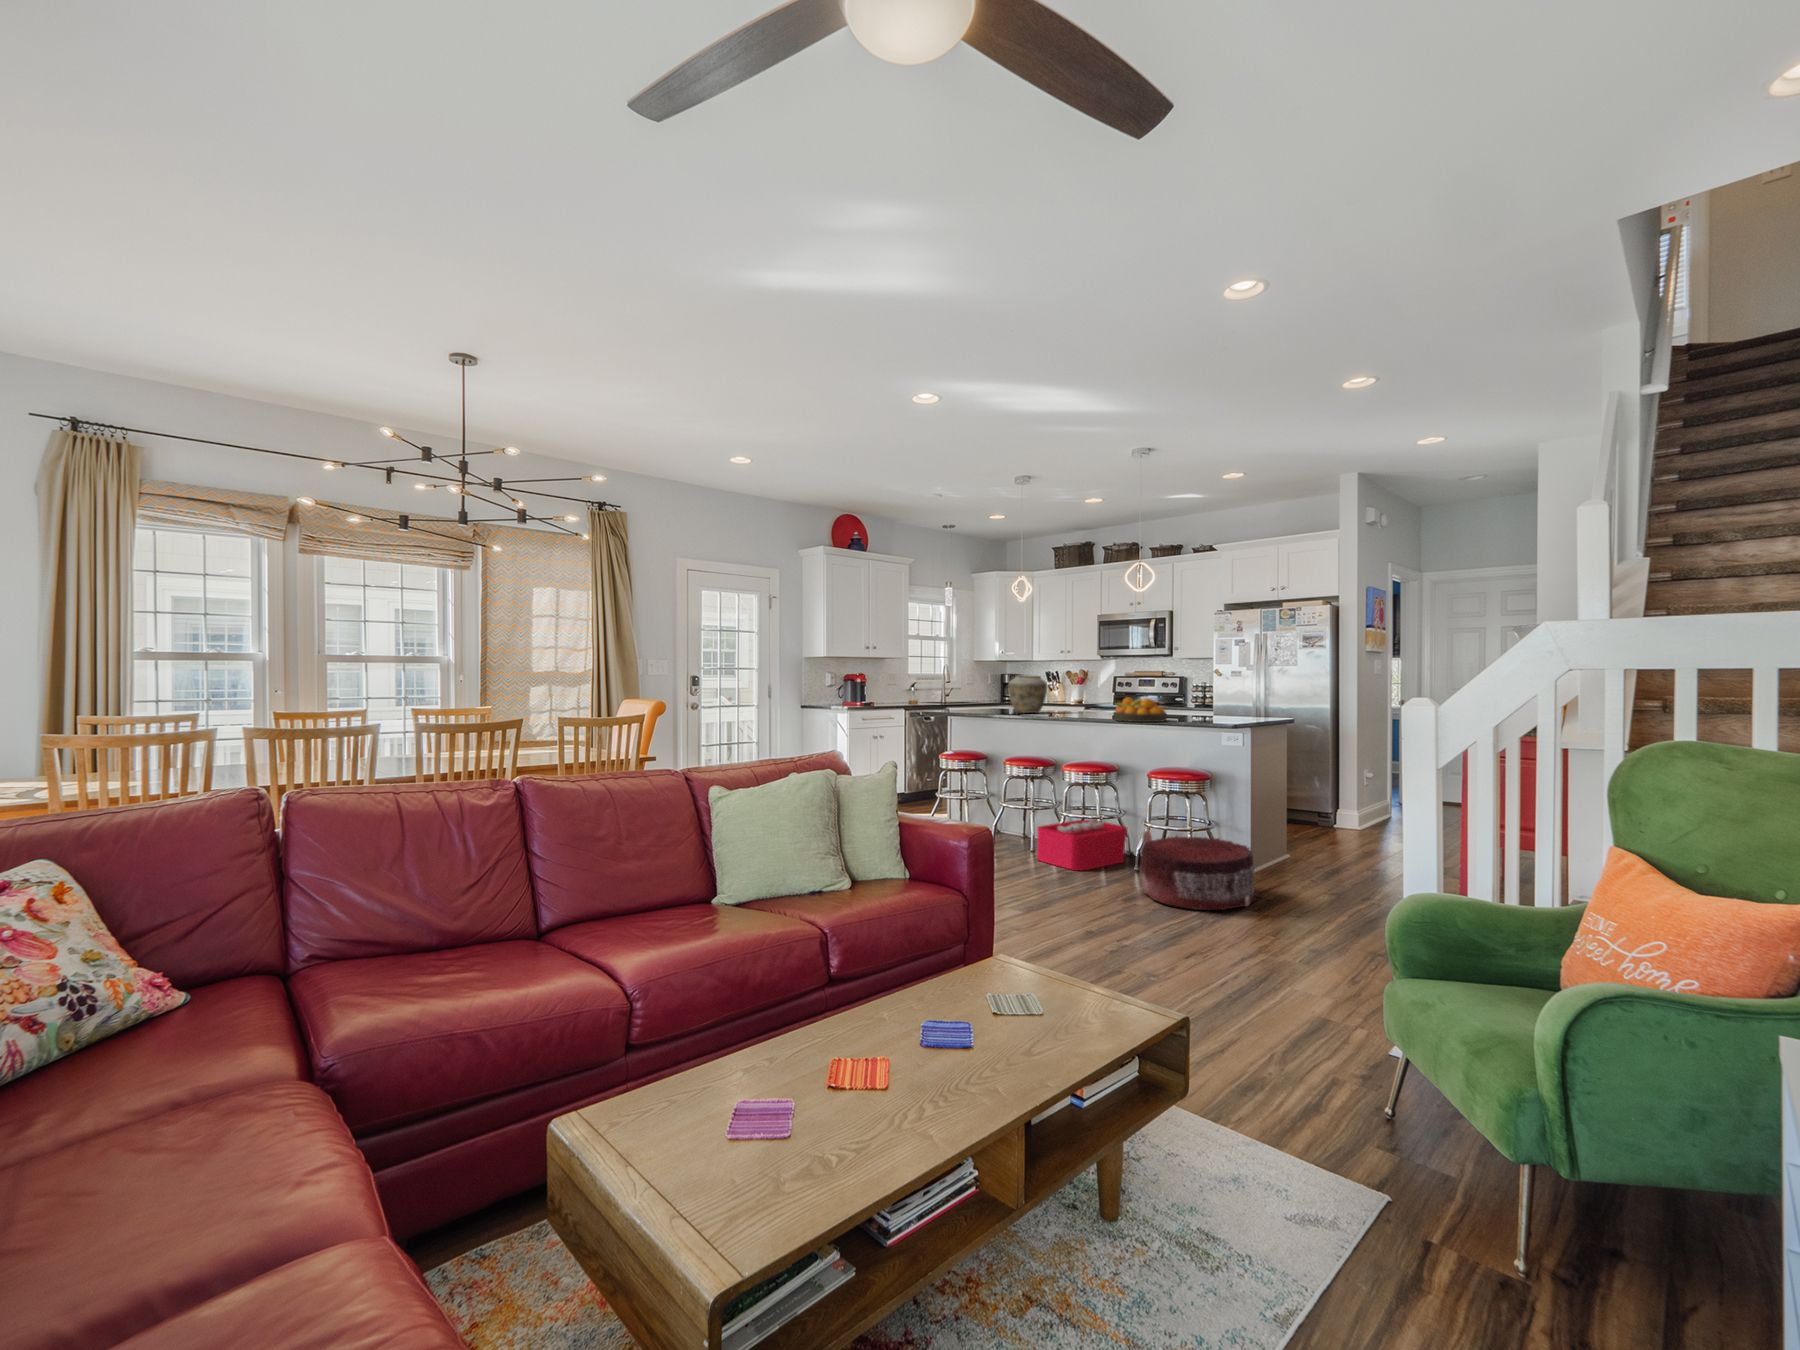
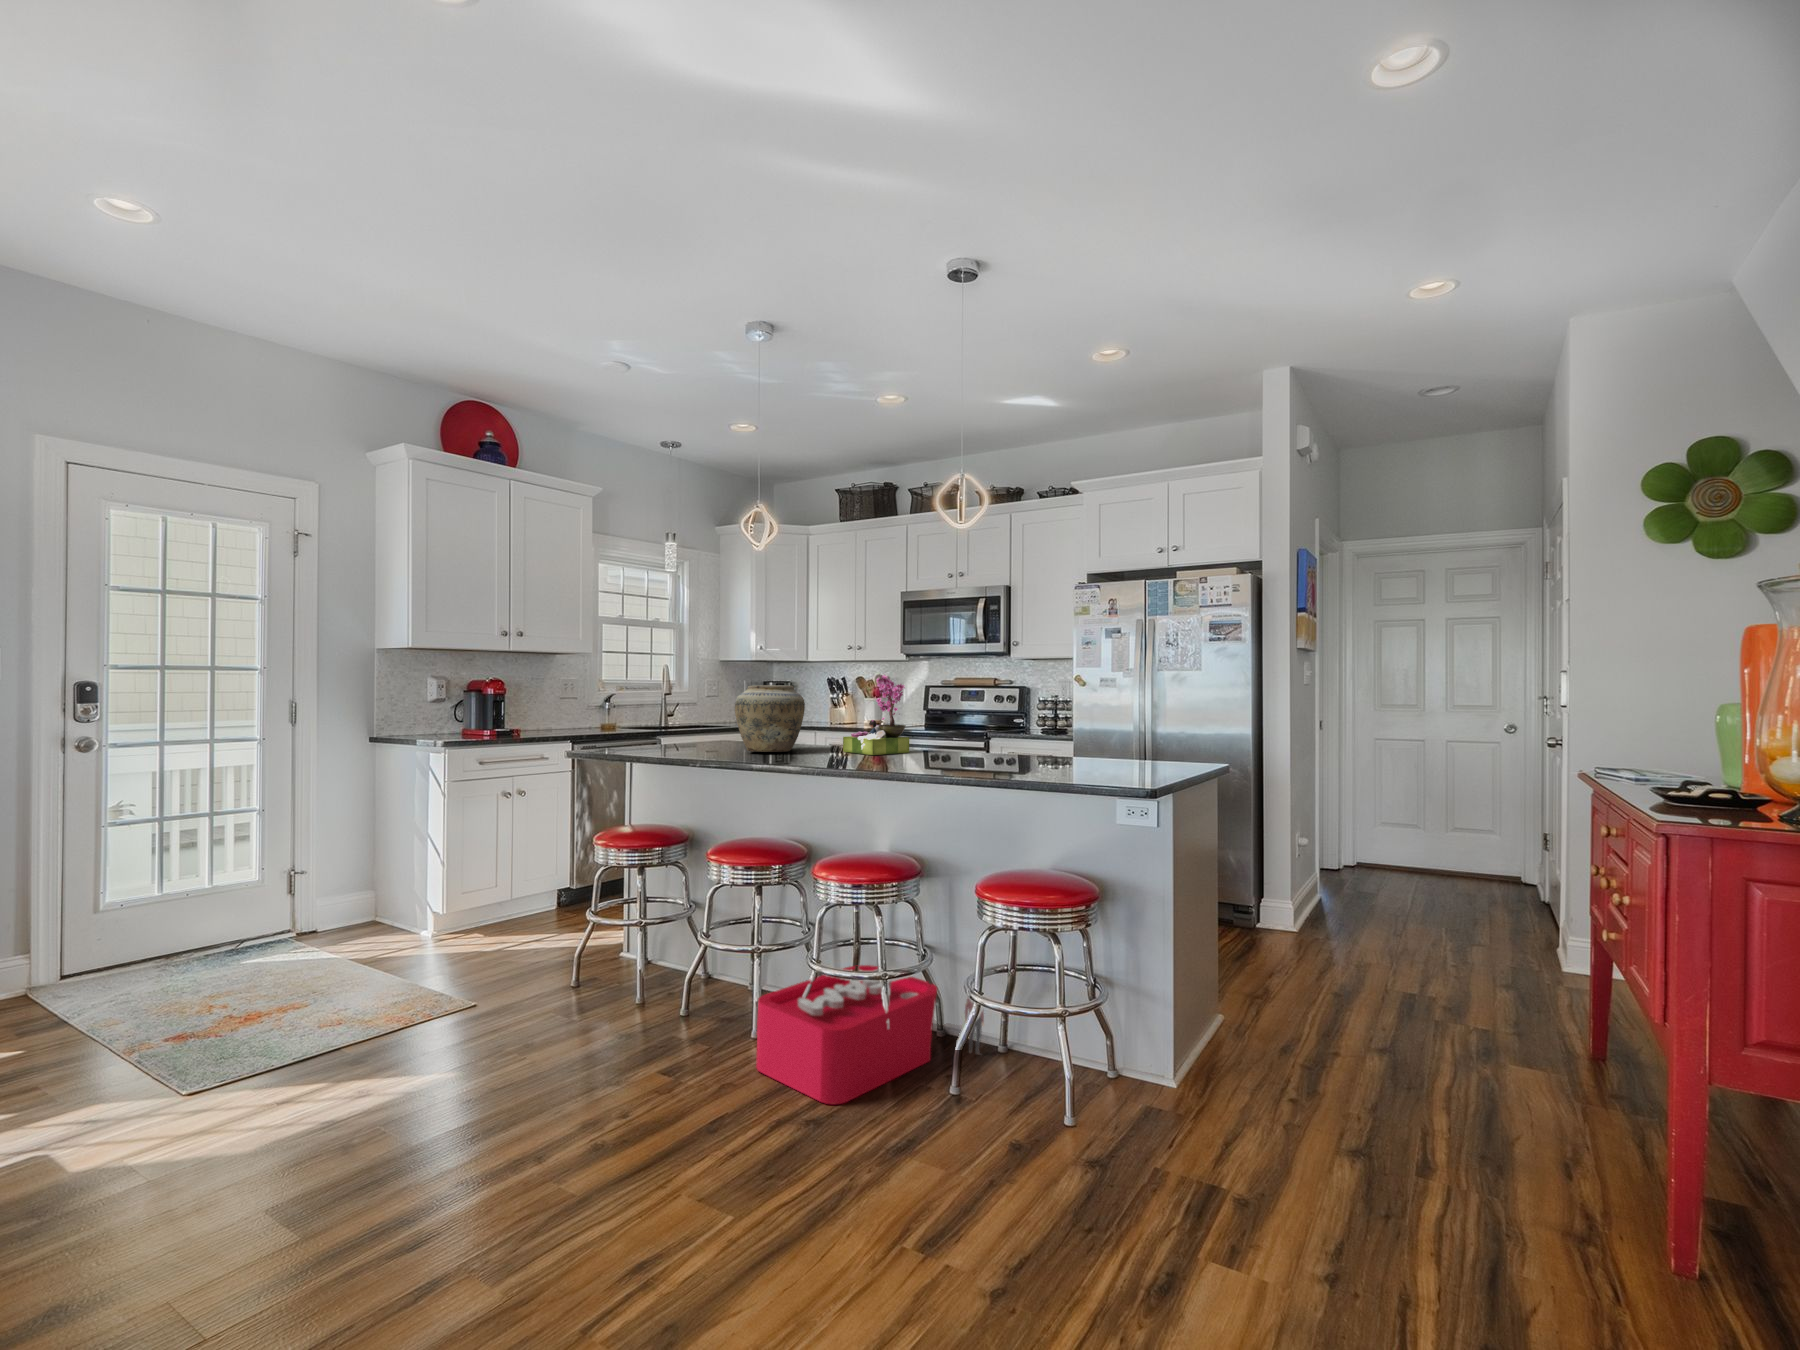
flower arrangement: none [1070,669,1109,715] -> present [843,675,909,755]
fruit bowl: present [1113,697,1167,722] -> none [911,728,1010,777]
pouf: present [1140,836,1256,910] -> none [962,1034,1217,1270]

